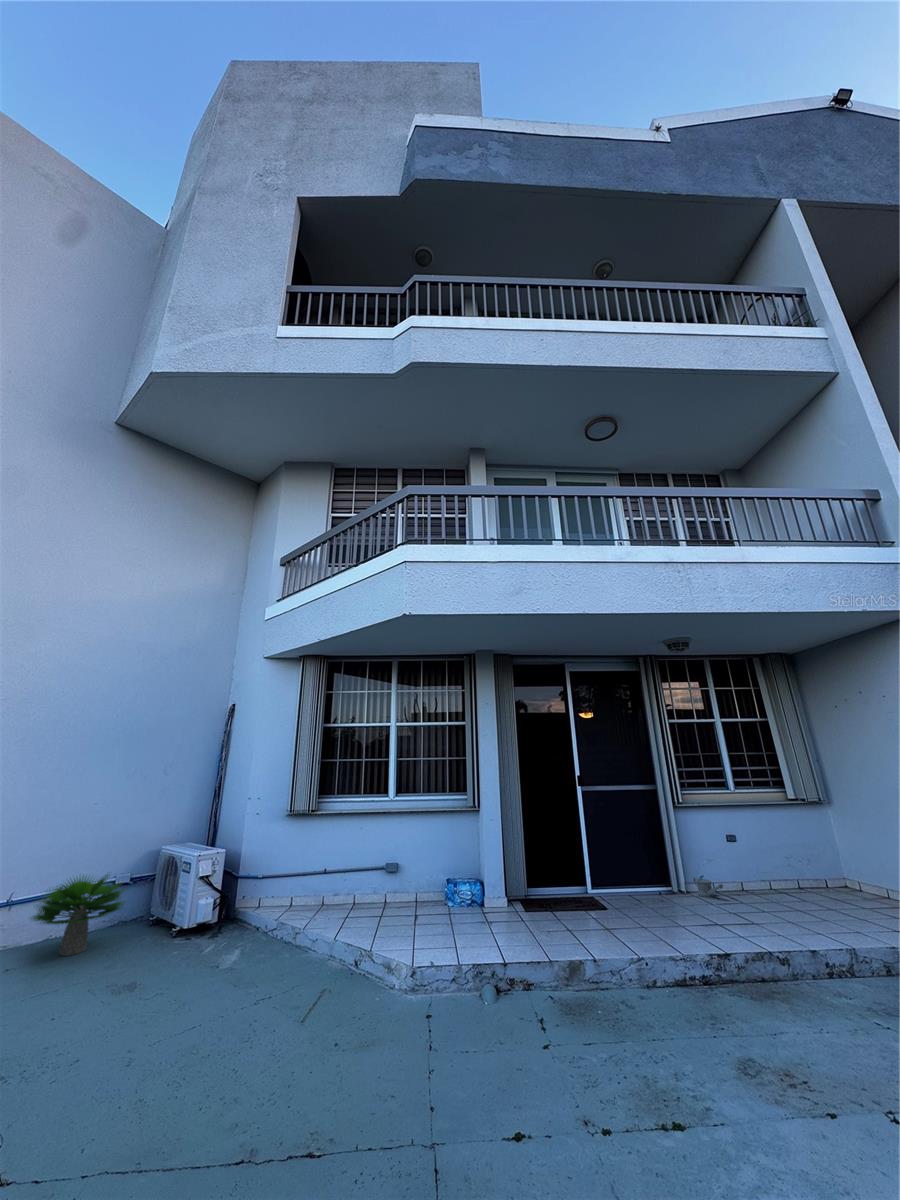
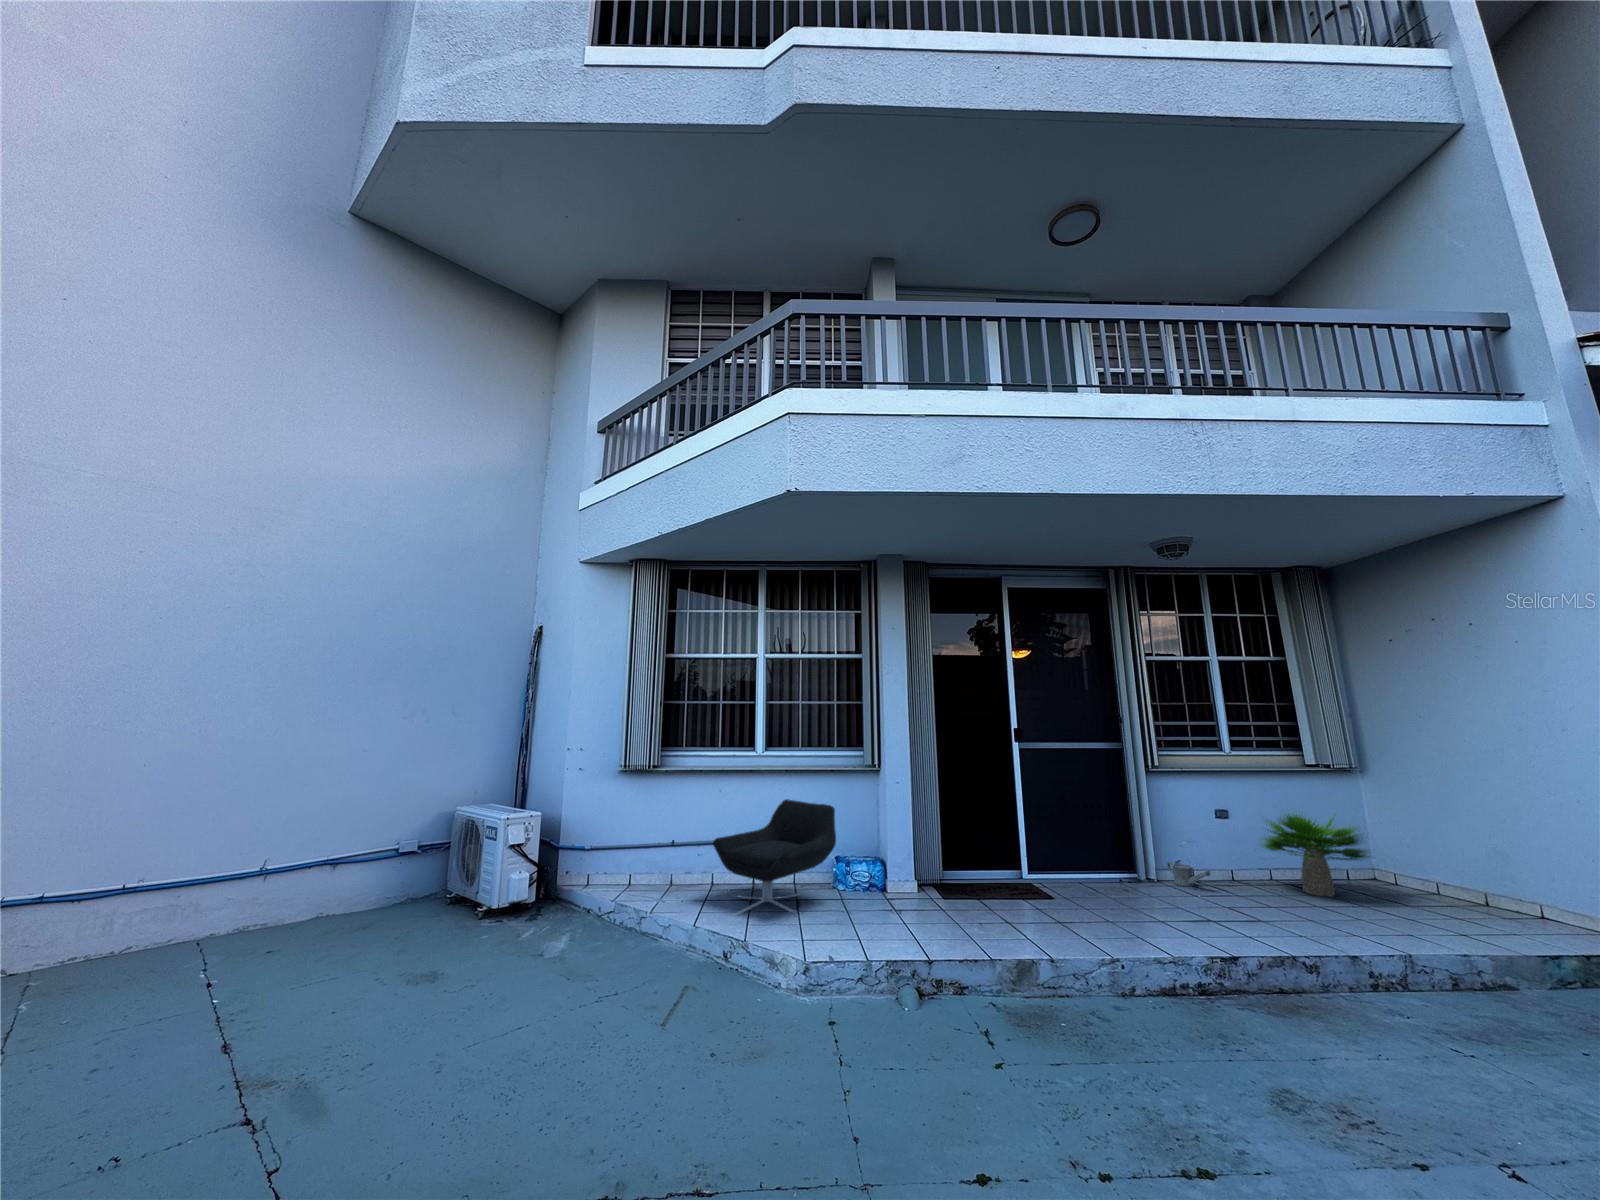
lounge chair: none [353,834,444,930] -> present [713,799,836,916]
potted plant: present [31,874,125,956] -> present [1261,814,1369,896]

